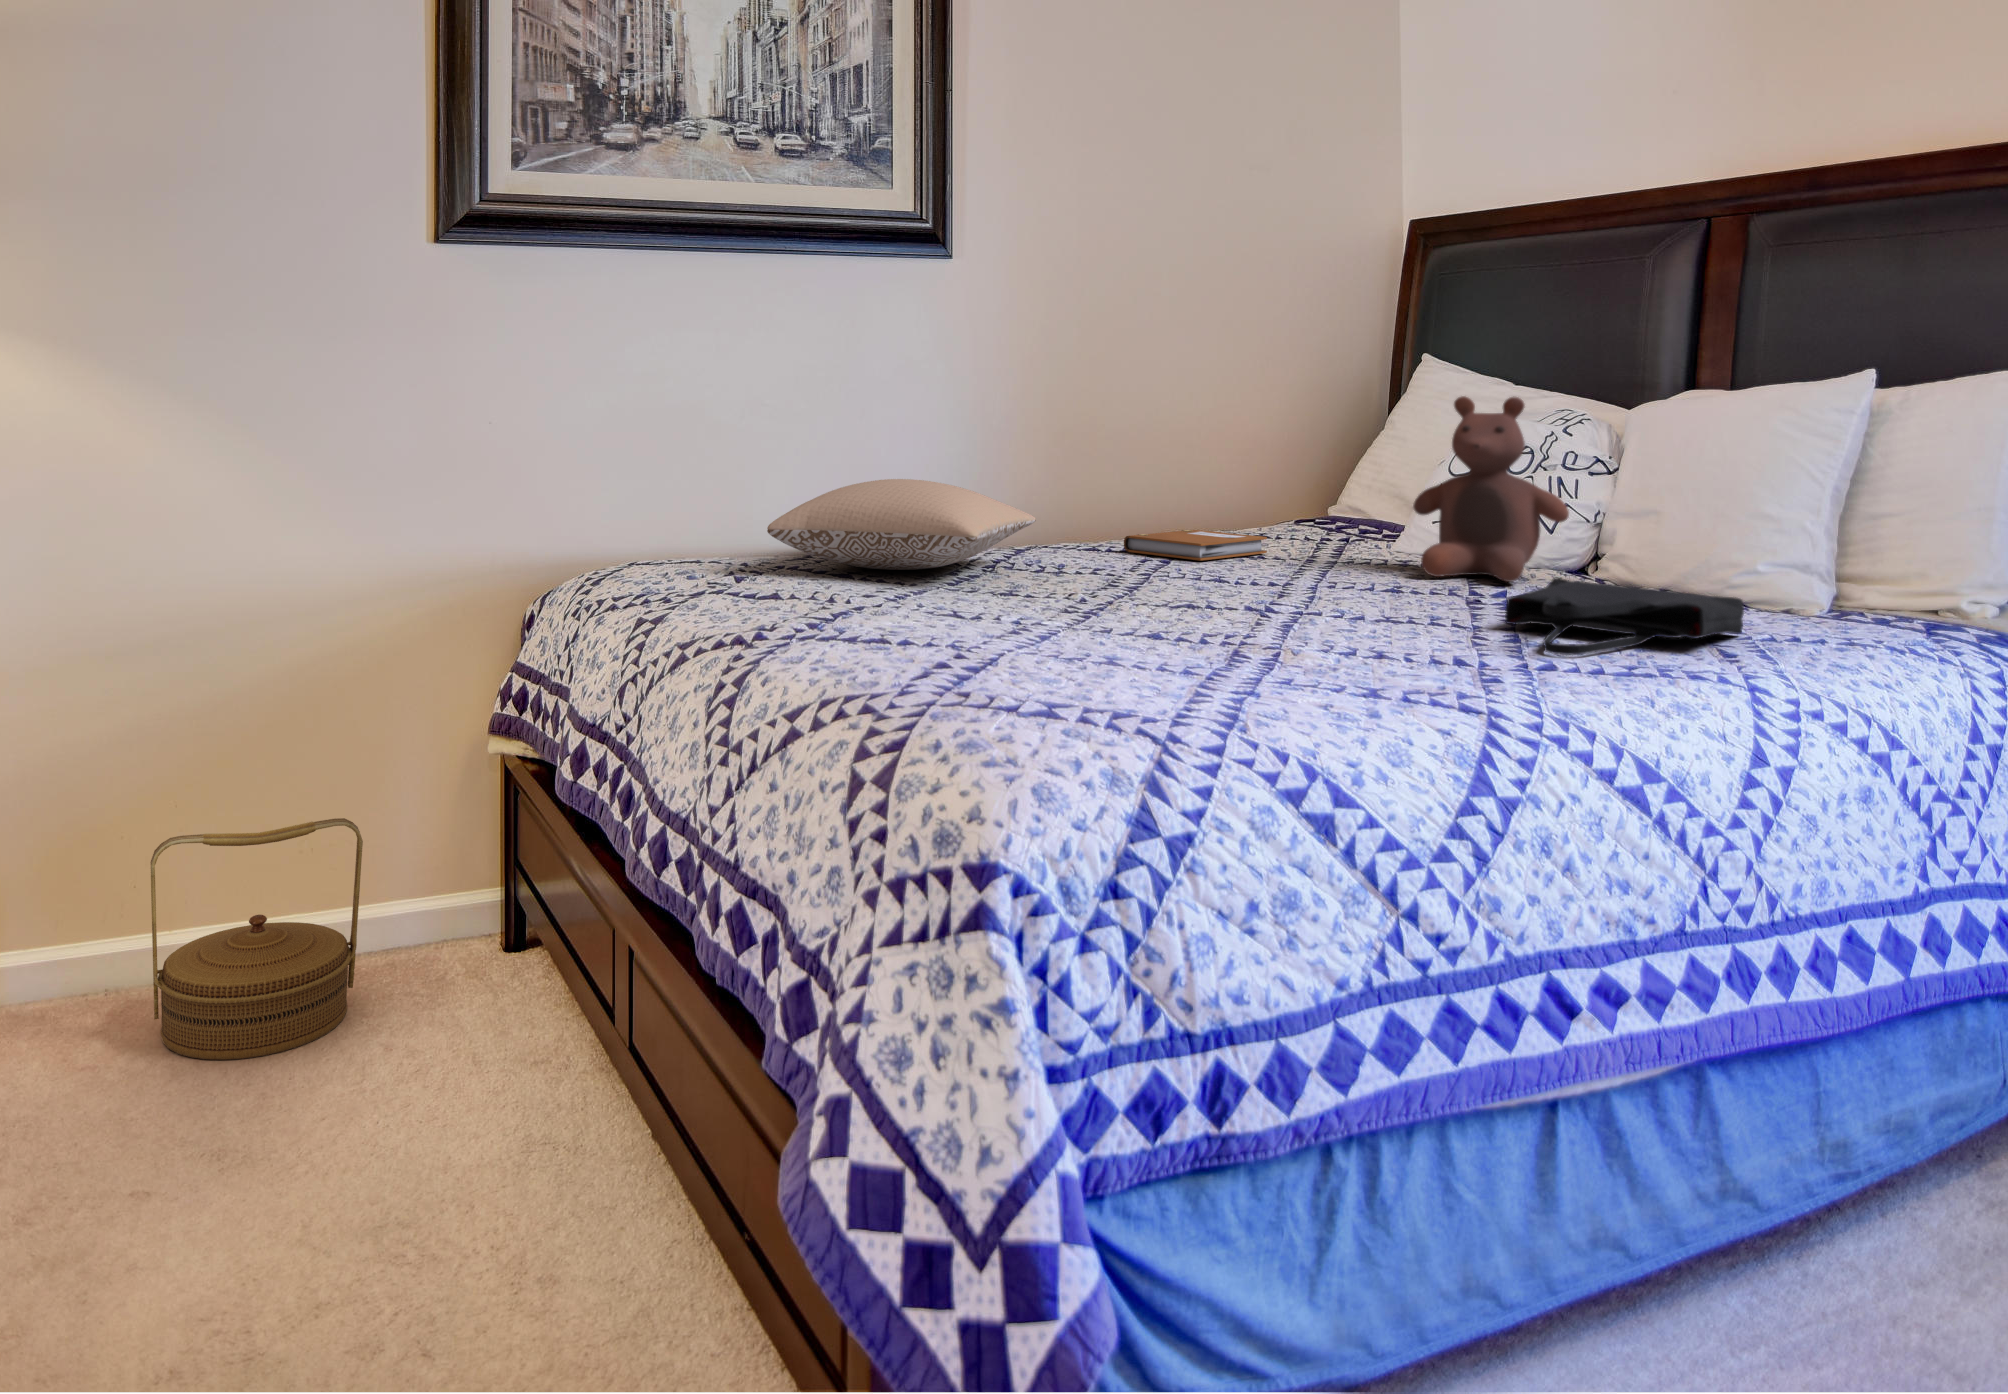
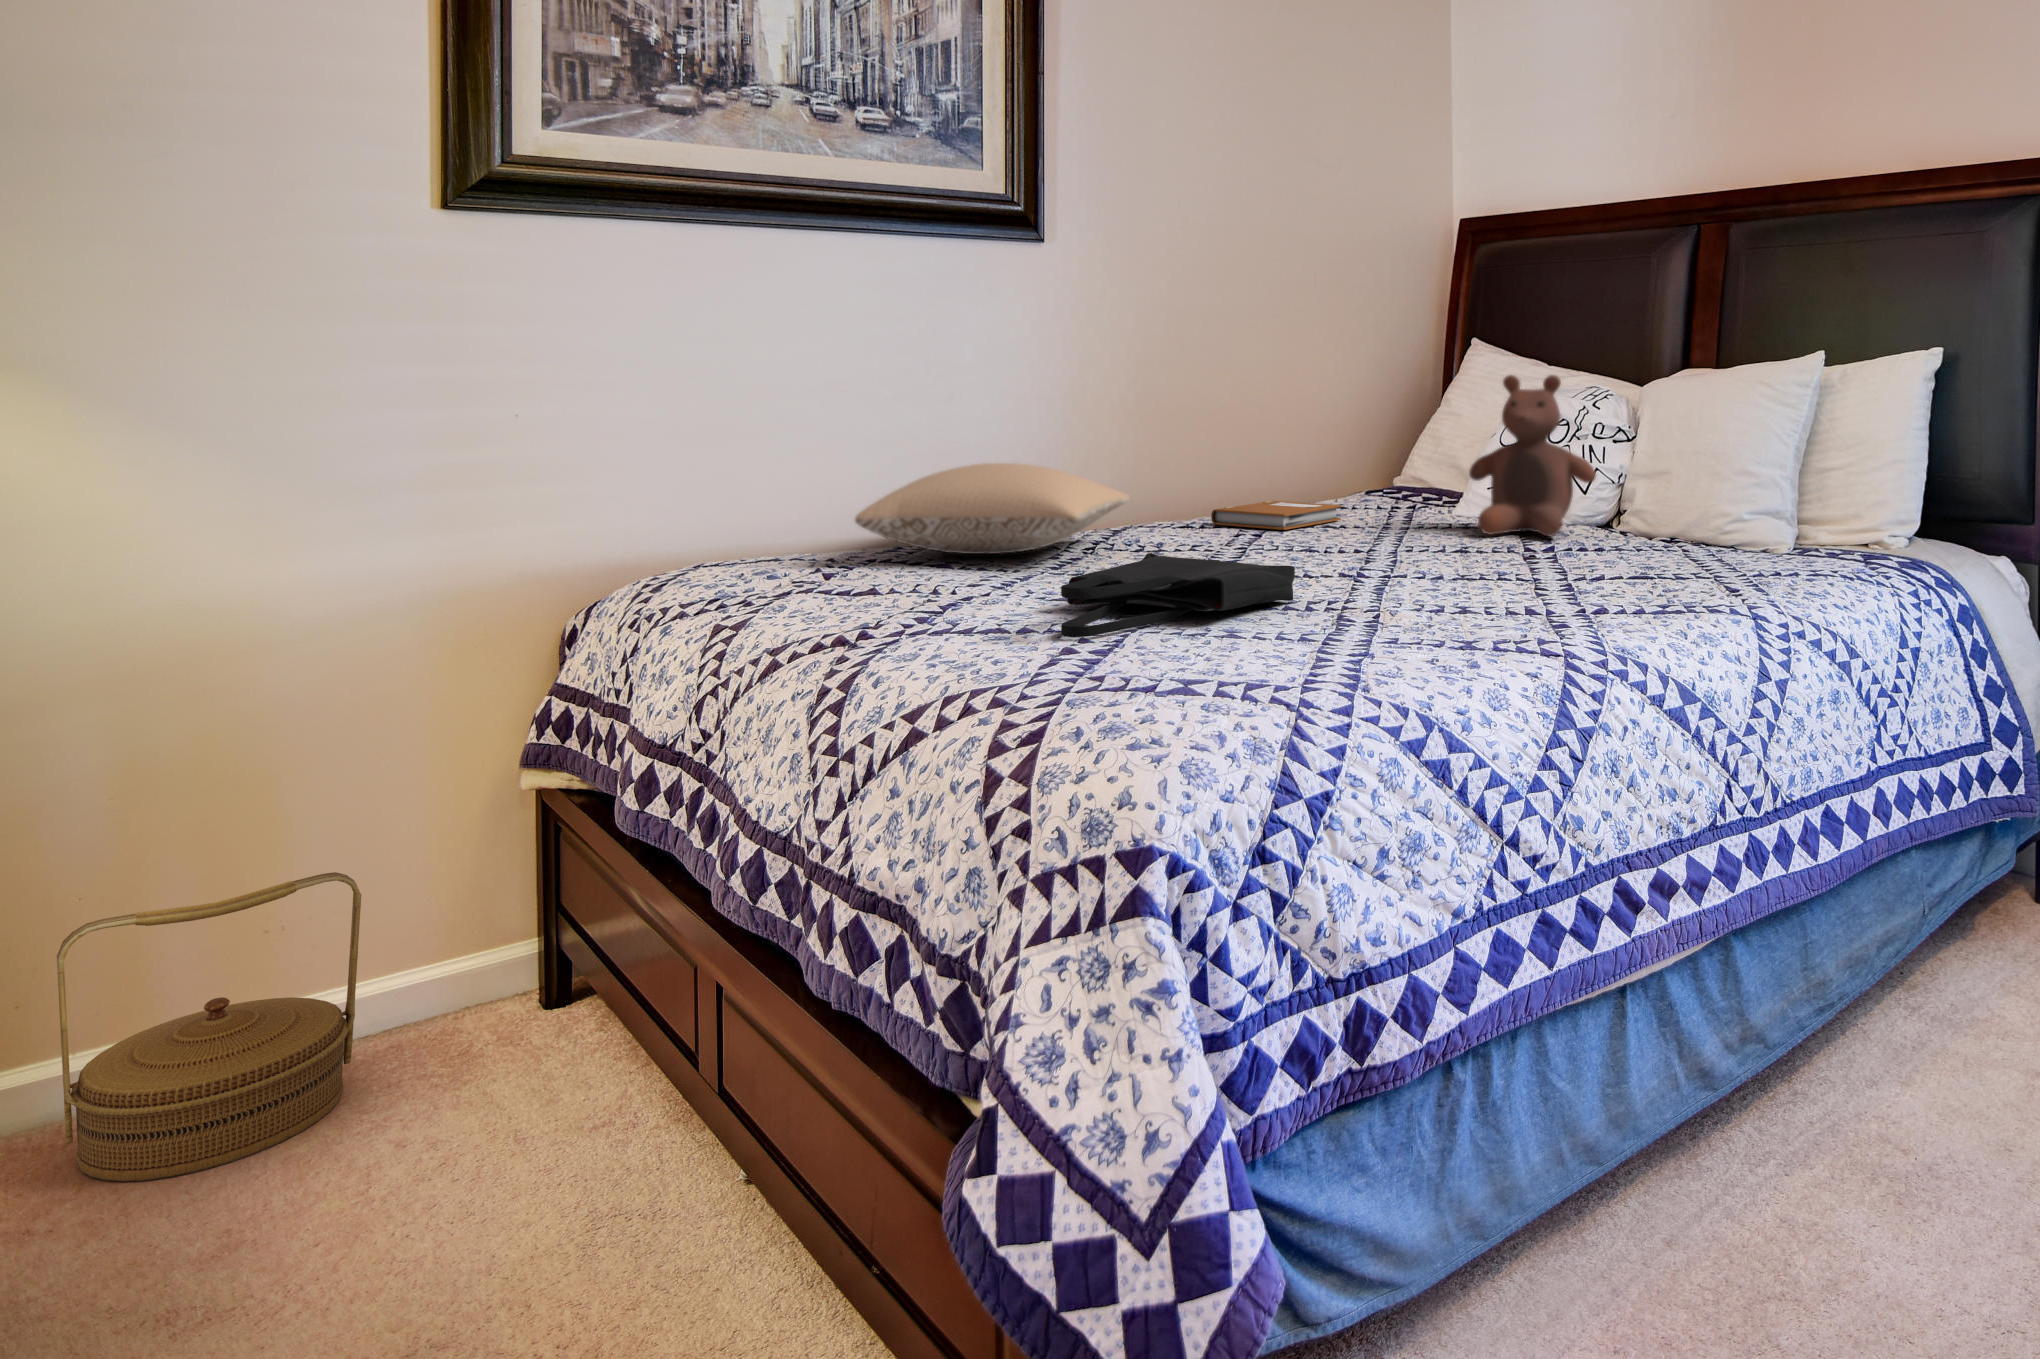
tote bag: present [1505,578,1744,655] -> present [1061,553,1295,637]

